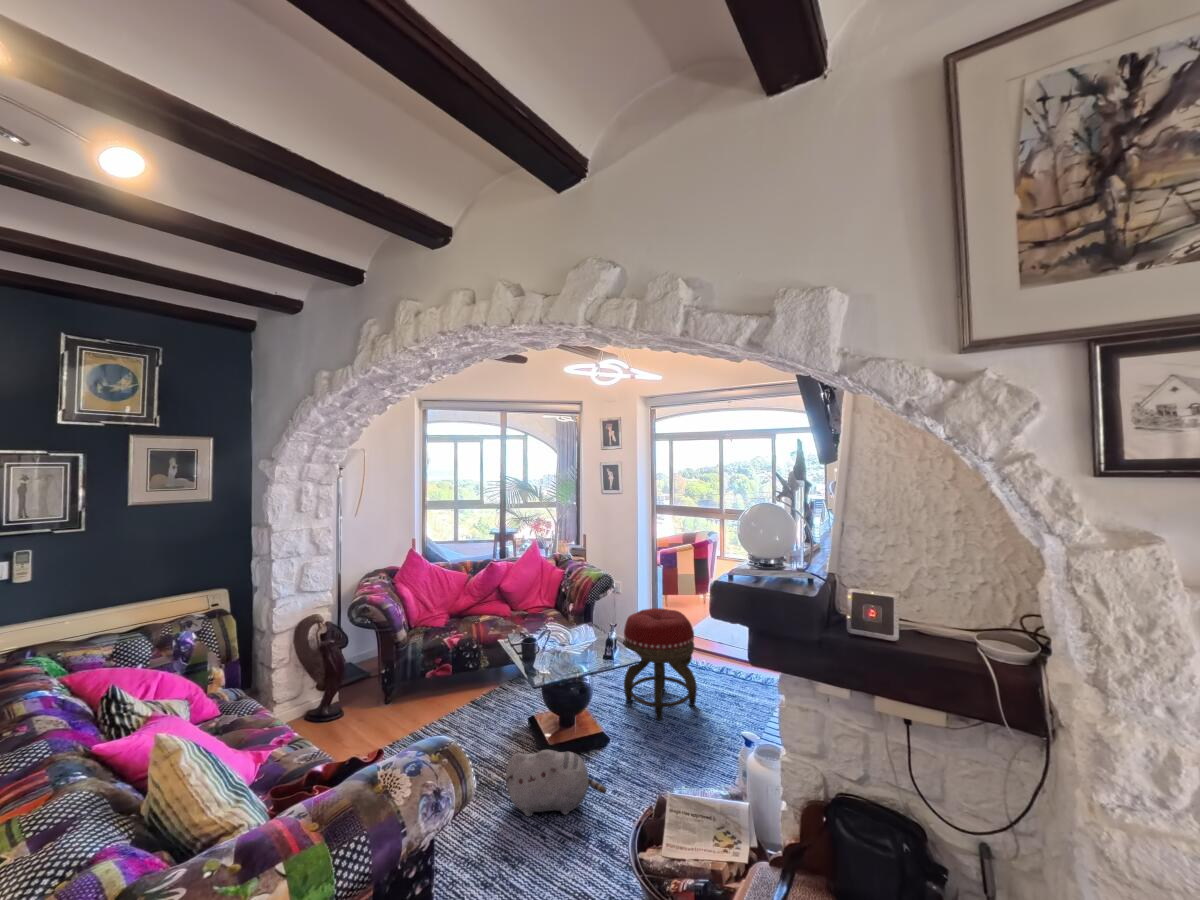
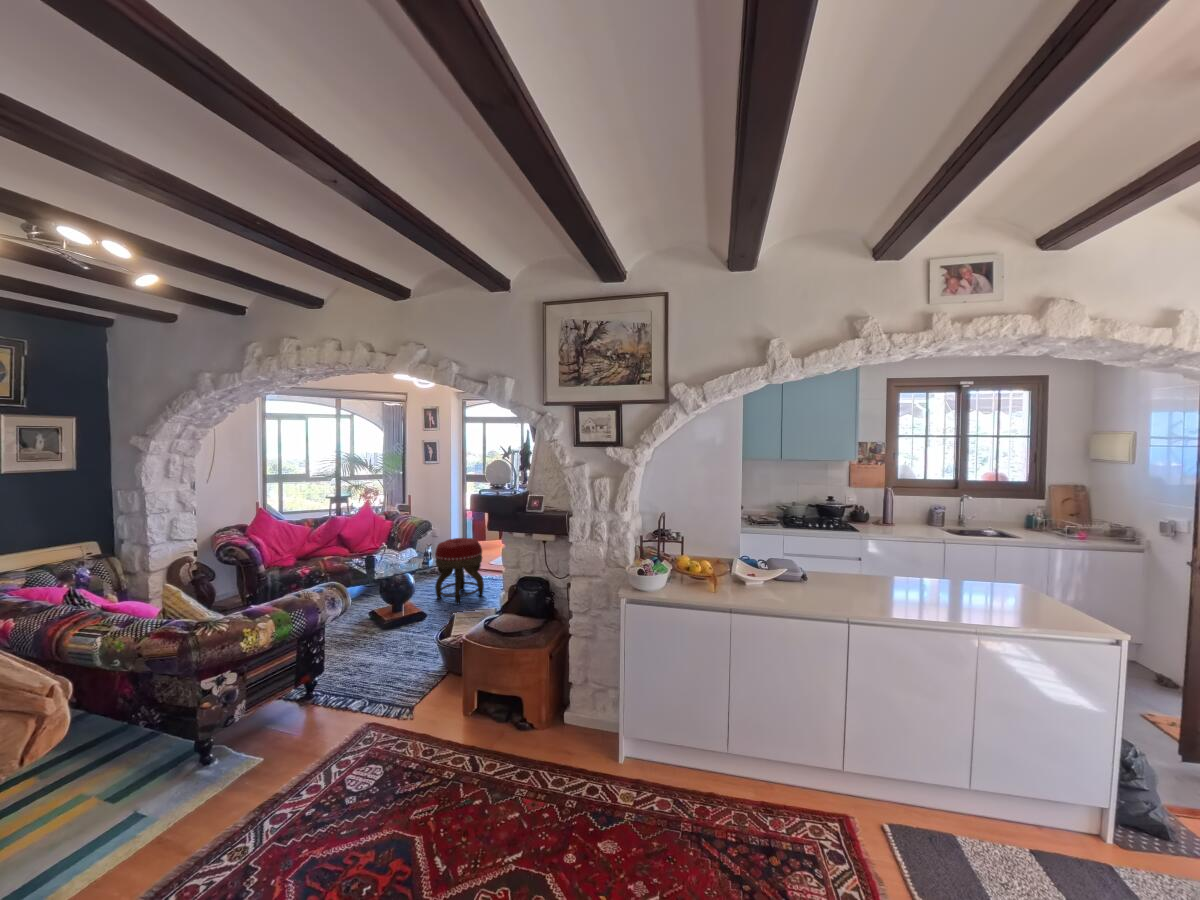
plush toy: present [506,750,606,816] -> none [353,614,418,652]

